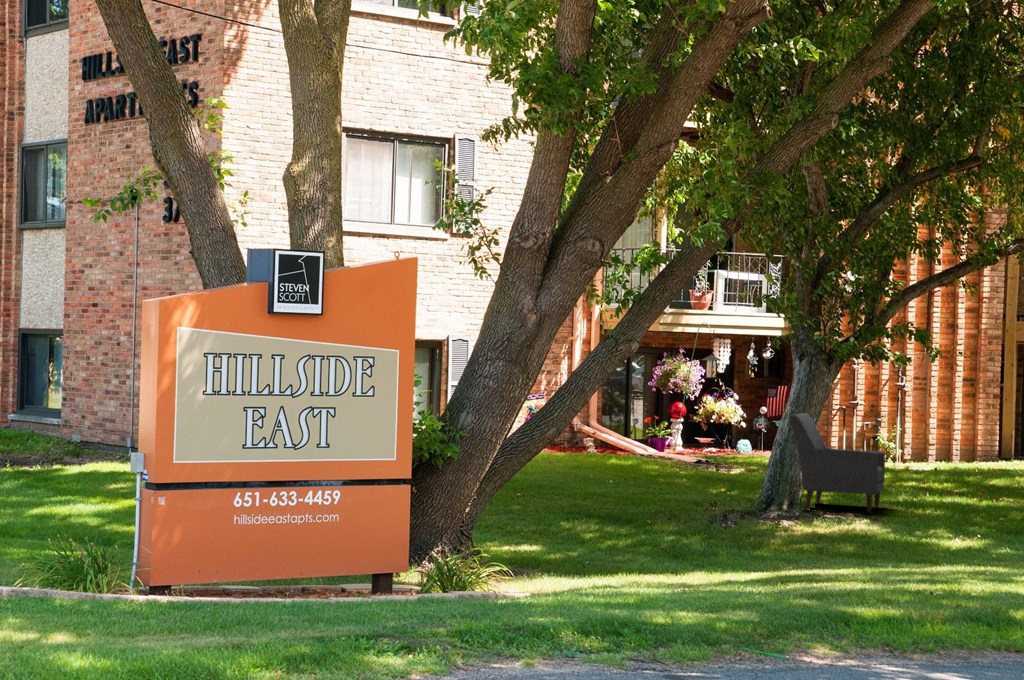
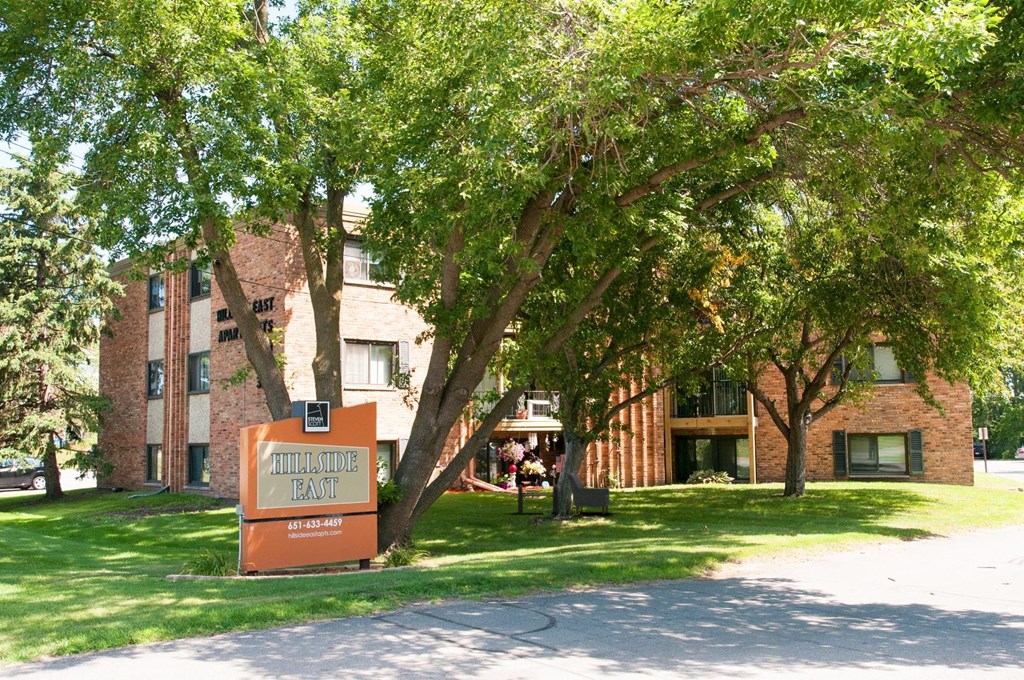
bench: none [673,434,766,504] -> present [518,485,559,514]

